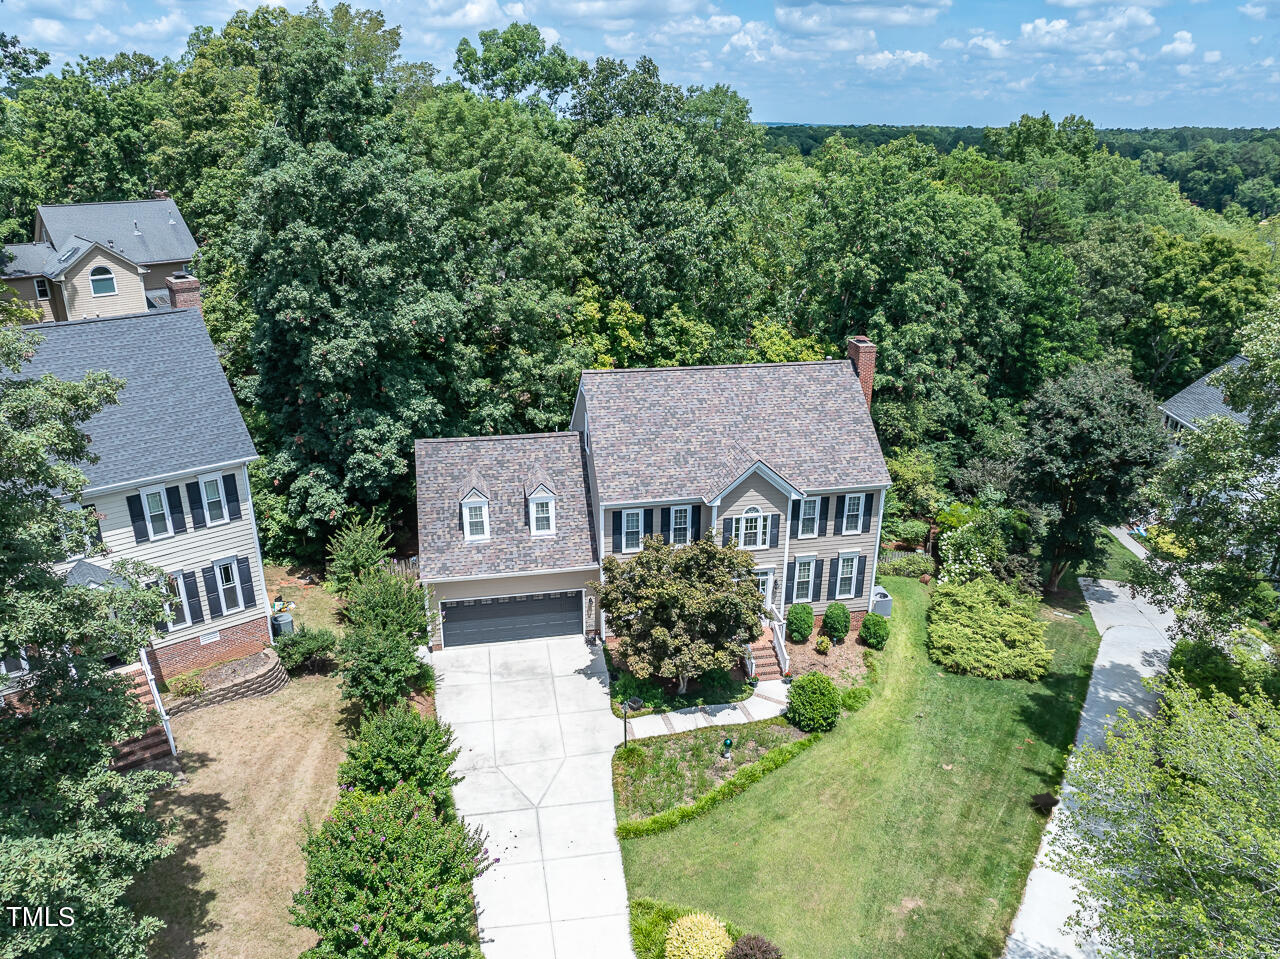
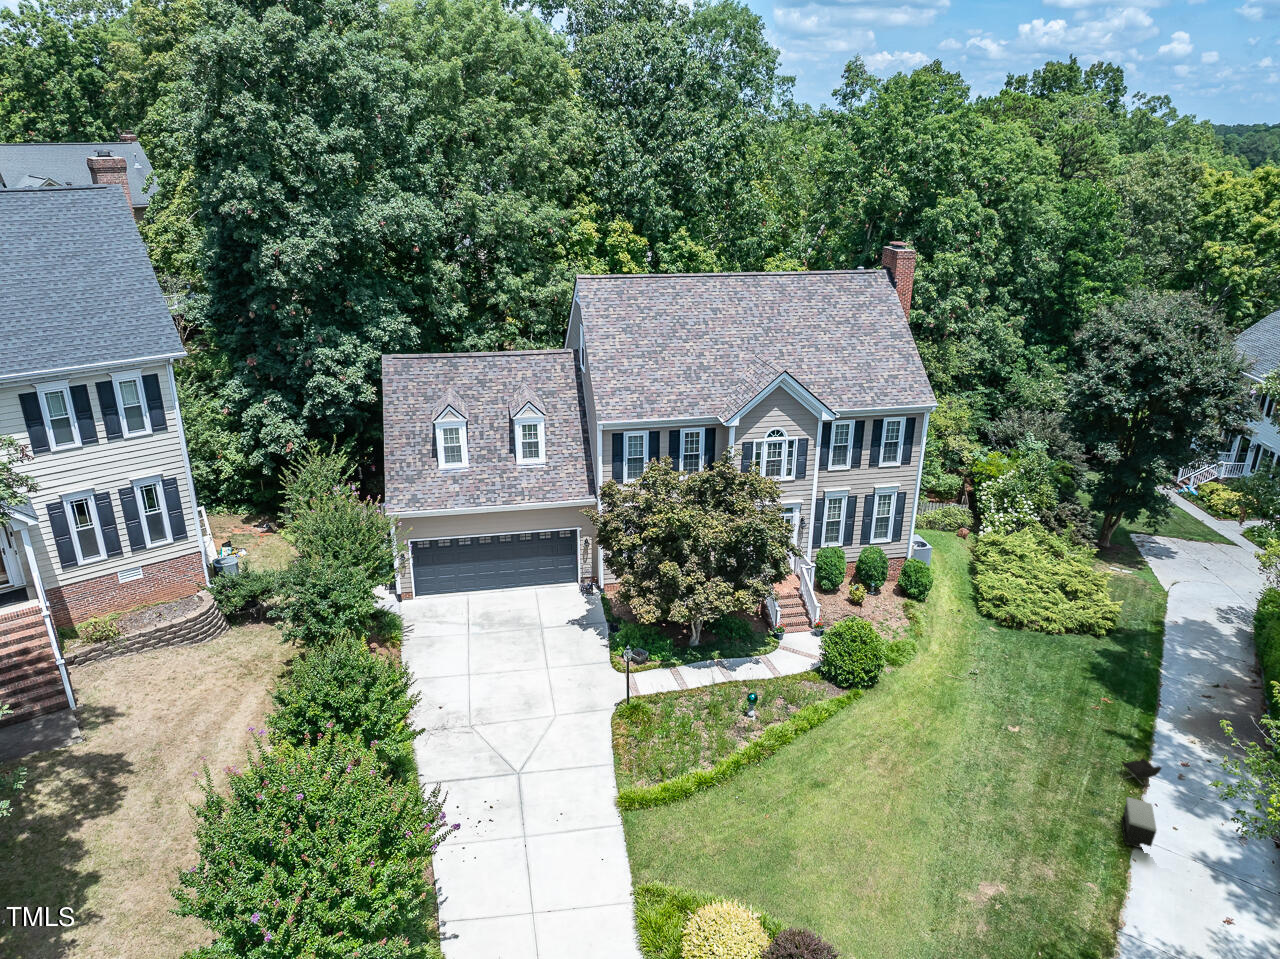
storage bench: none [1022,824,1046,868] -> present [1121,797,1157,848]

